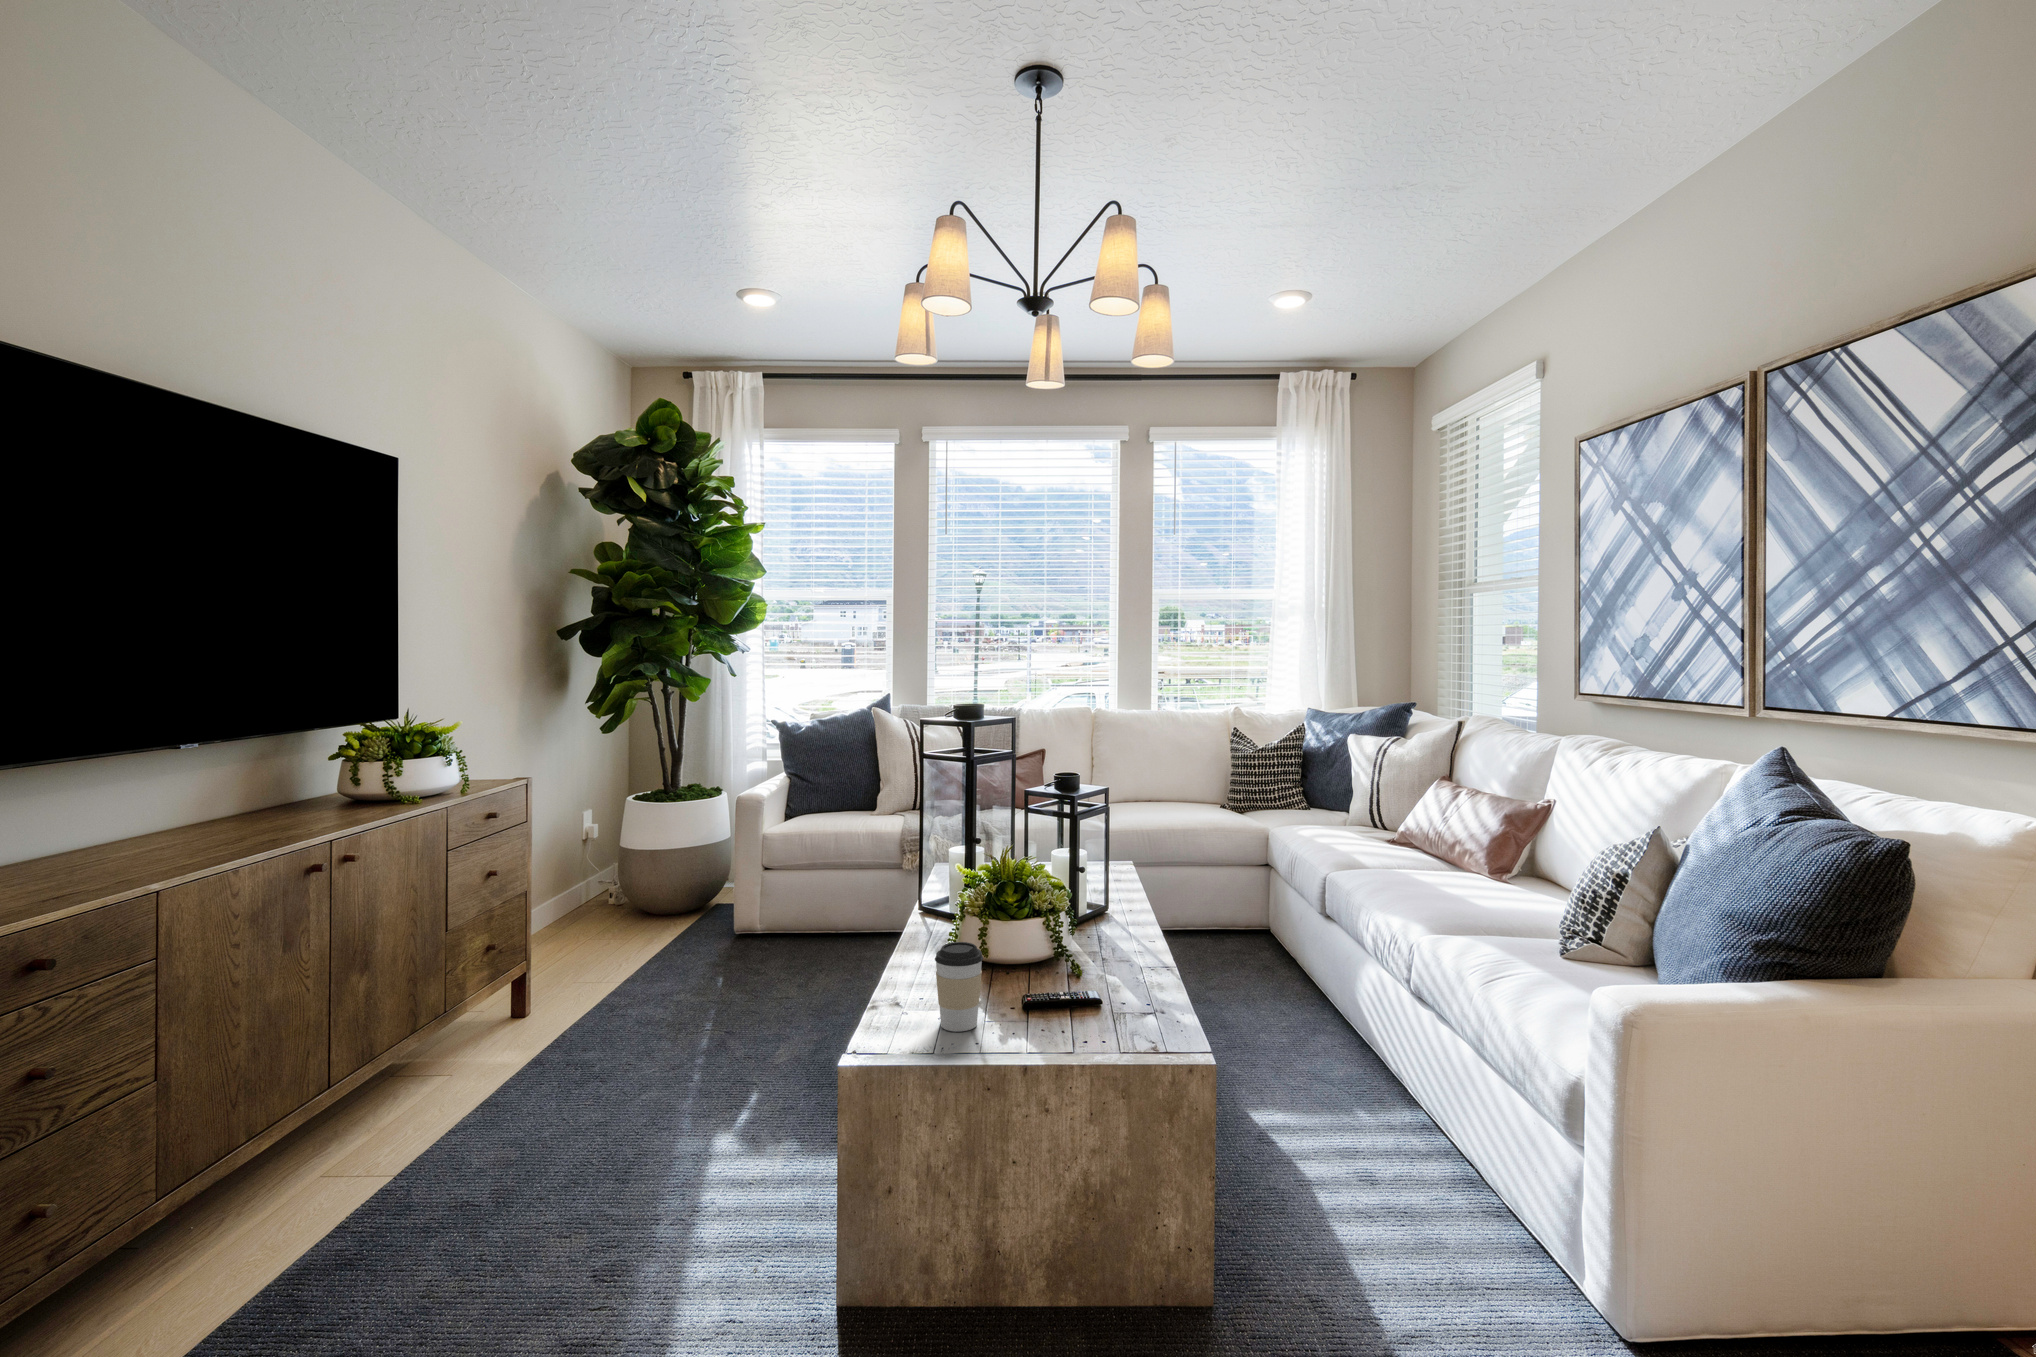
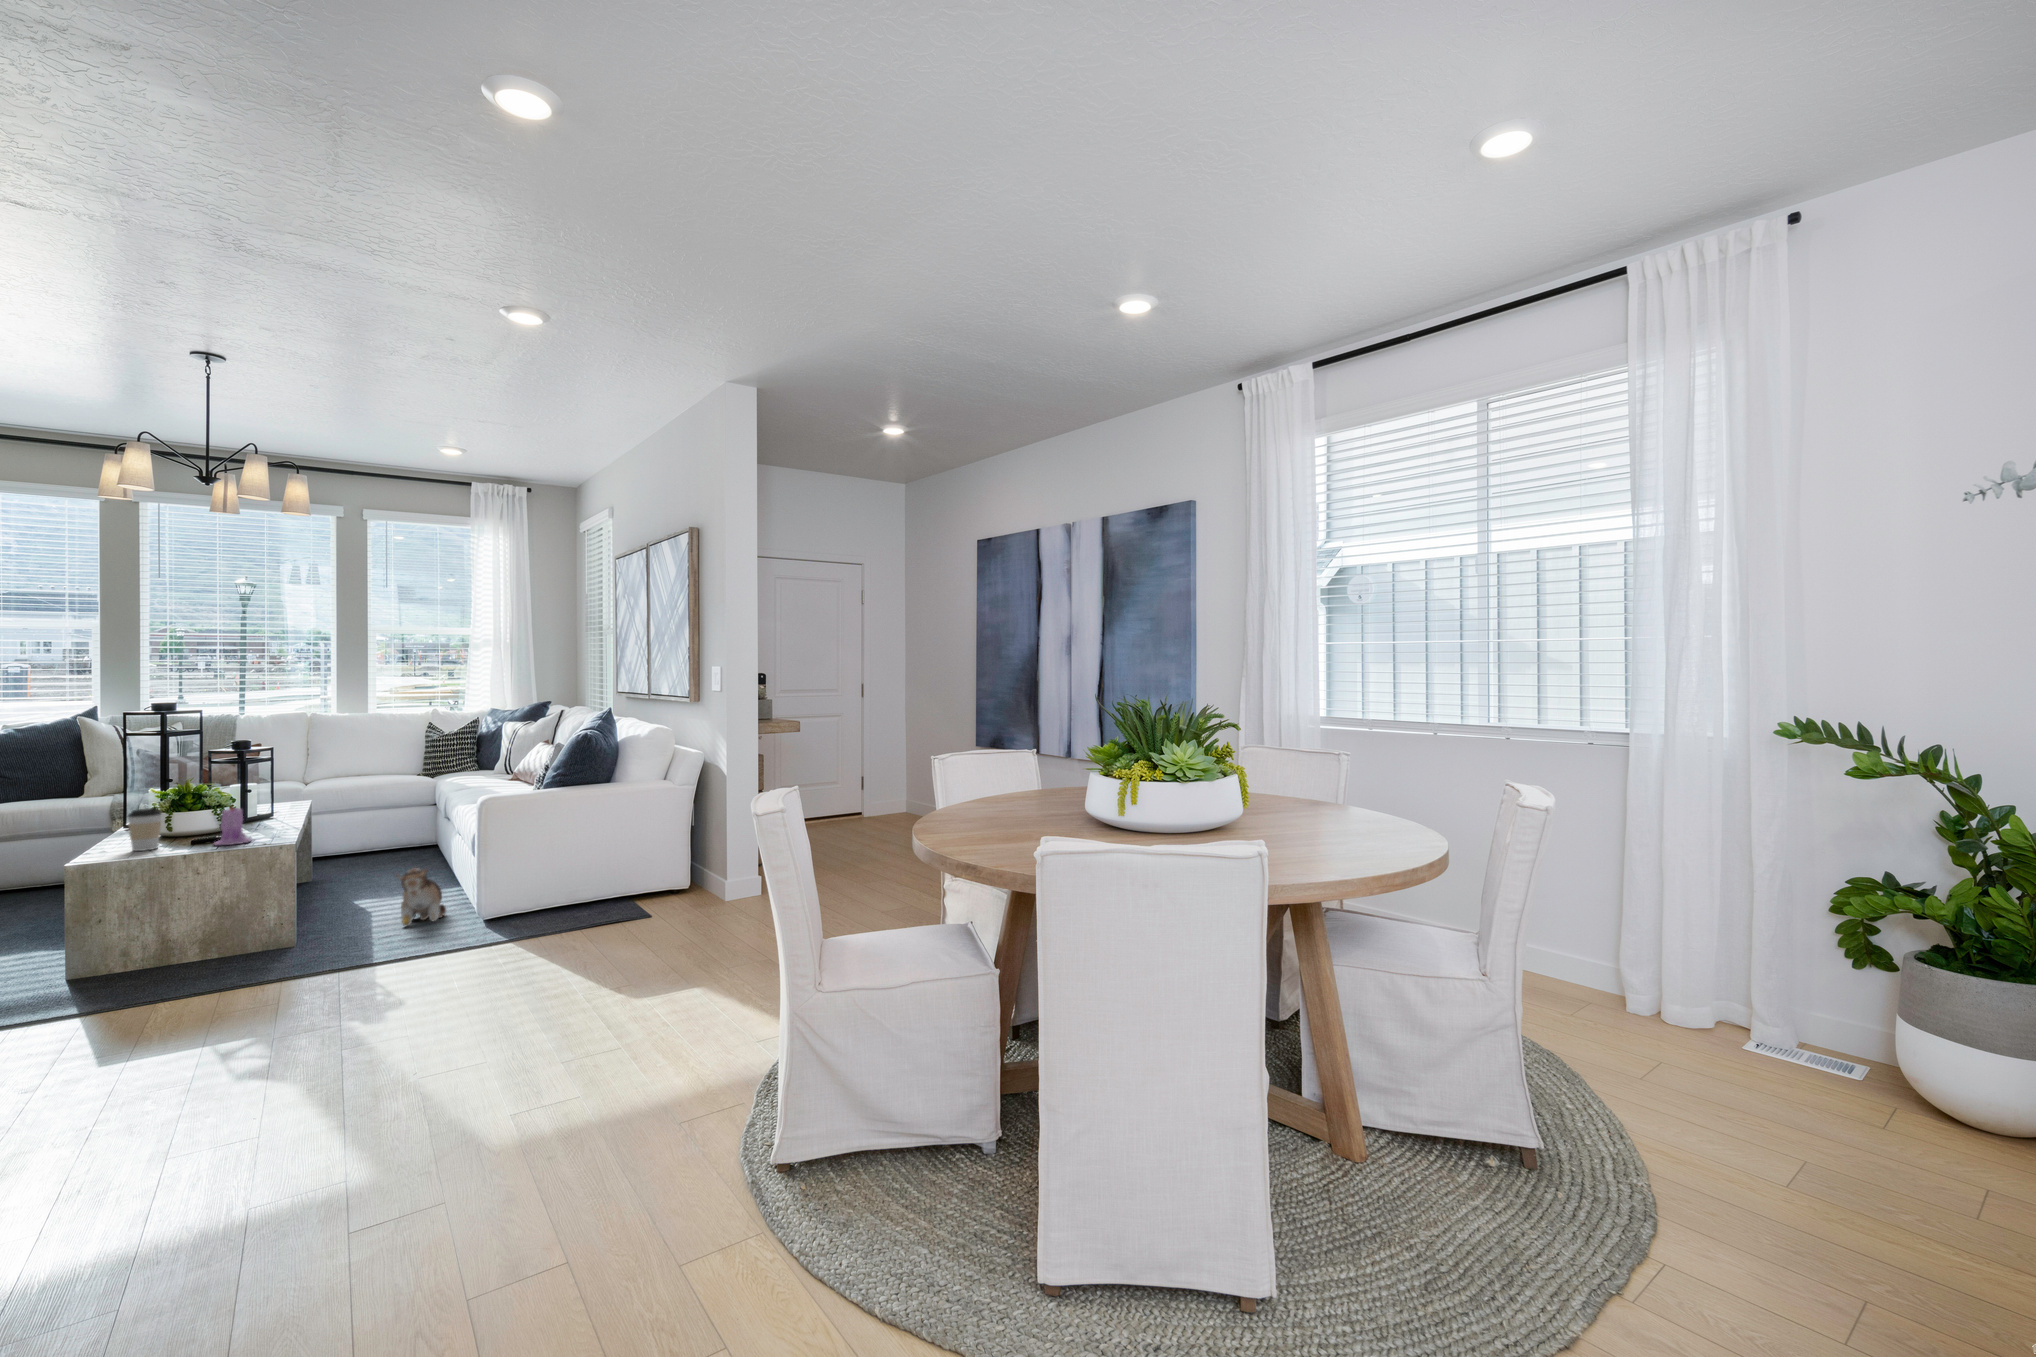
candle: none [1061,955,1121,1048] -> present [214,807,251,845]
plush toy: none [1353,1127,1435,1253] -> present [397,868,446,926]

